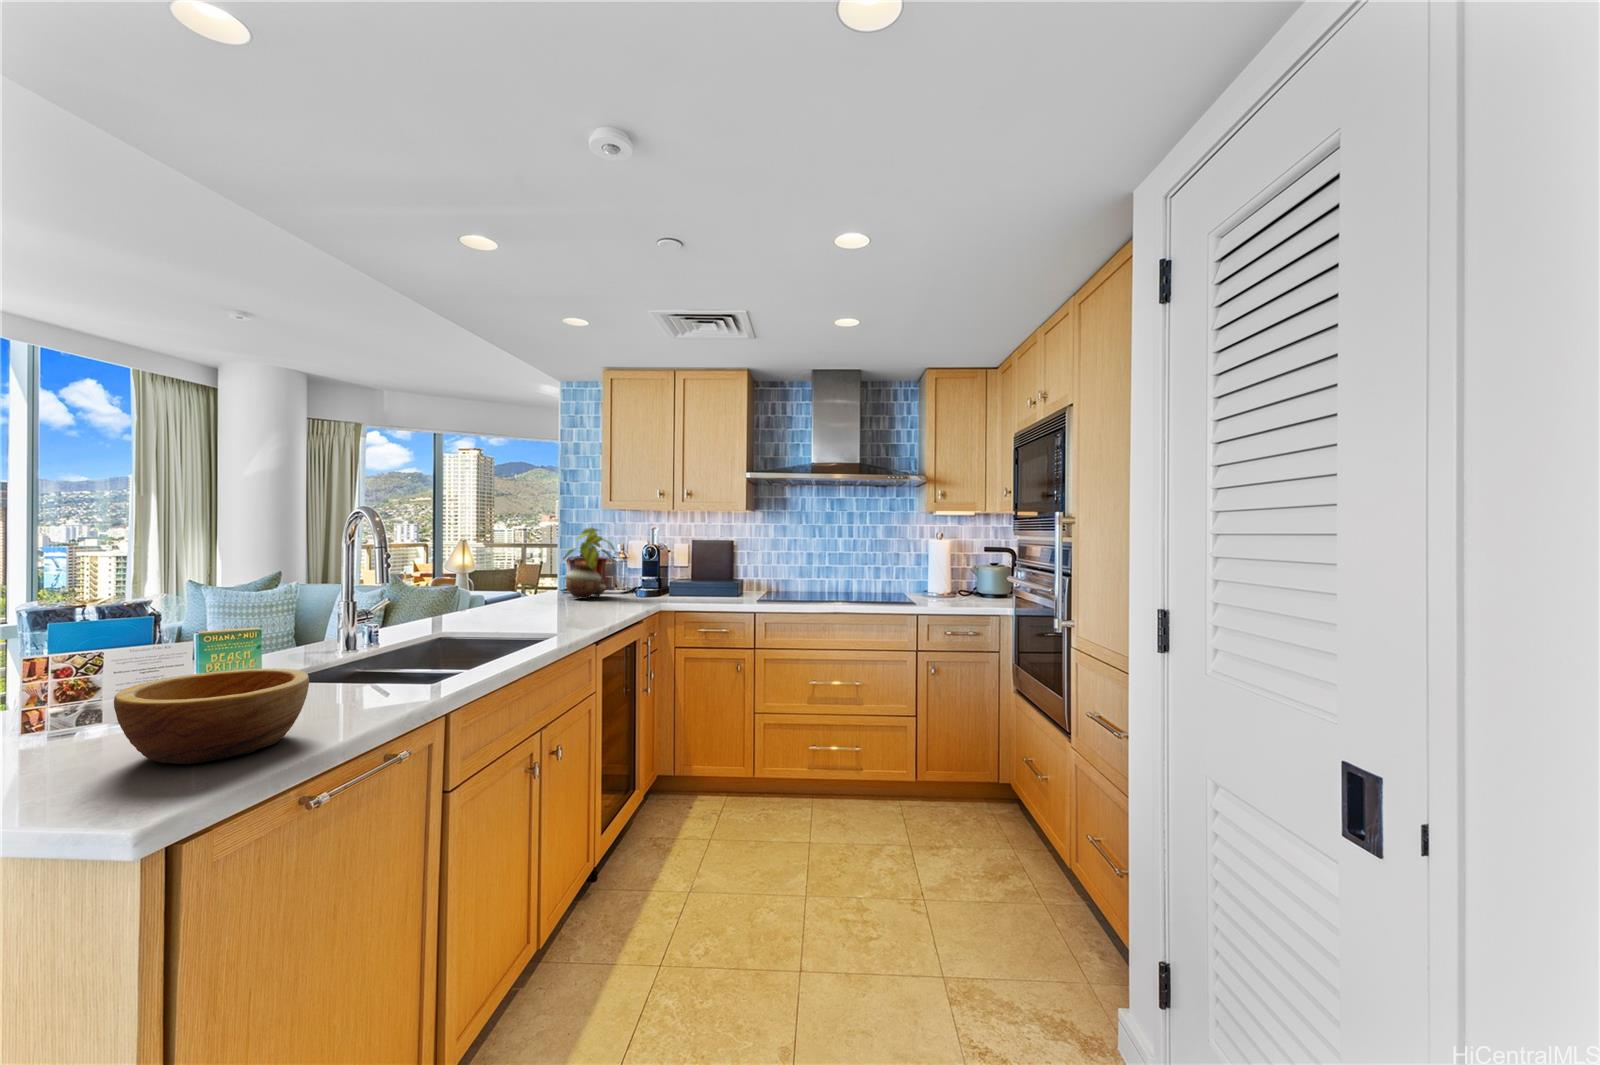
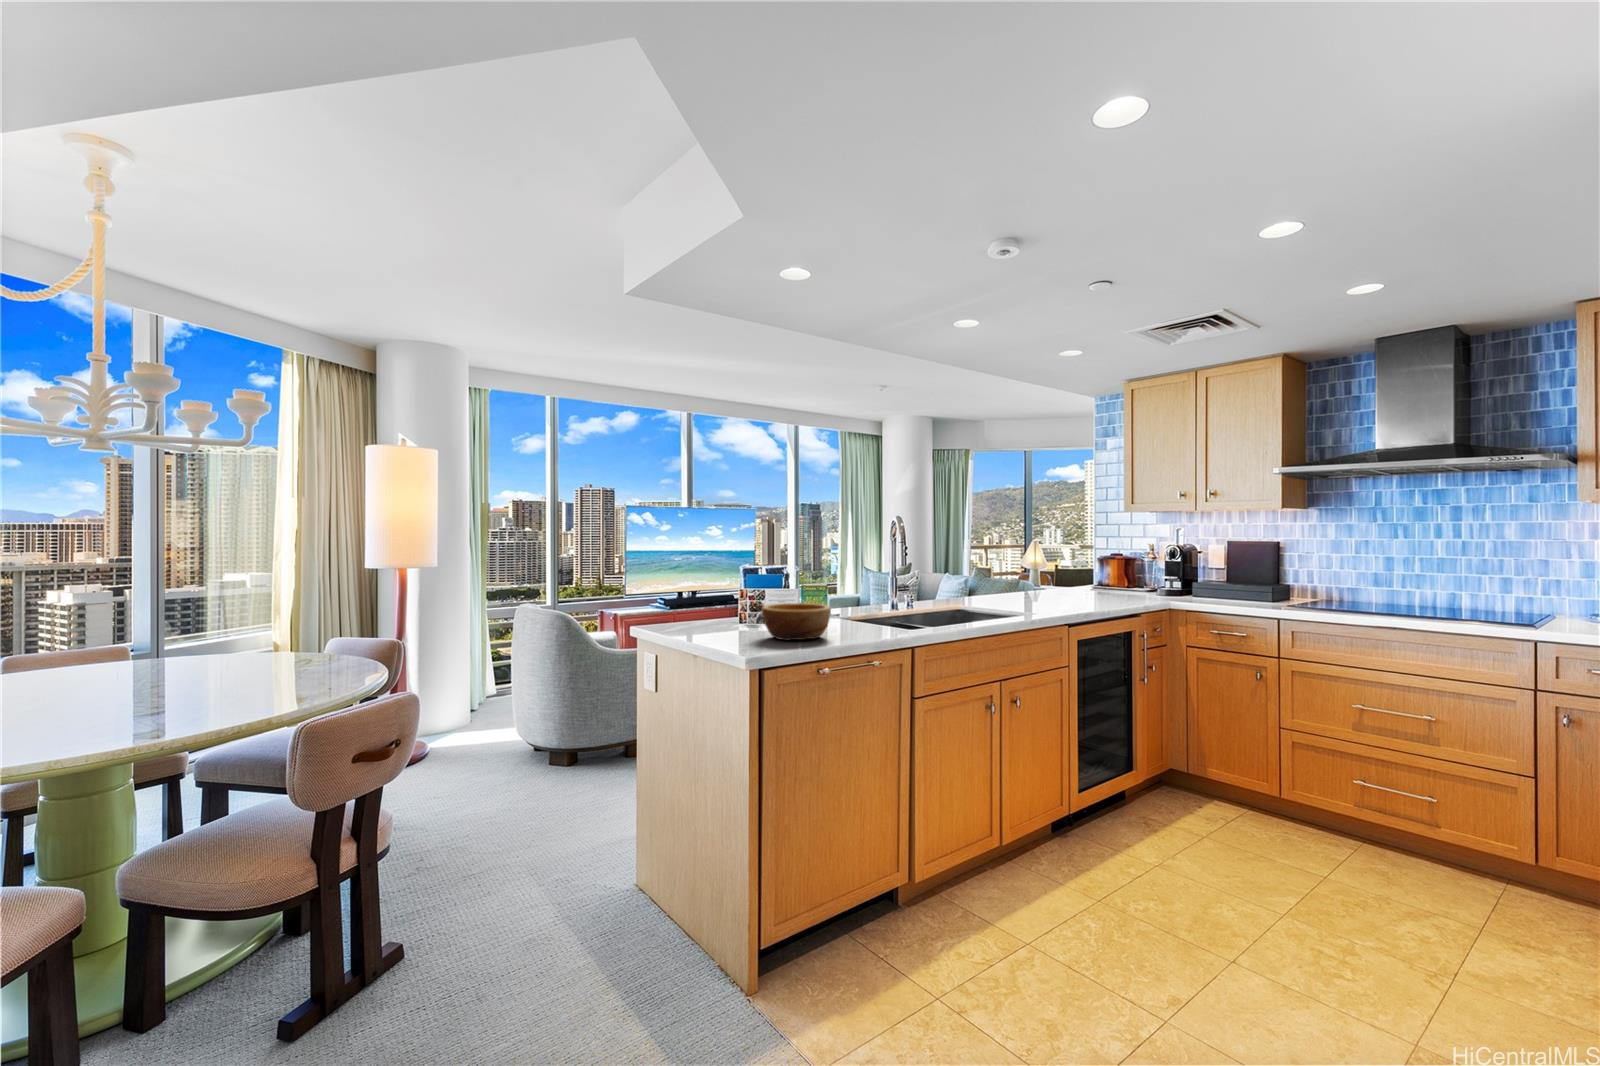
potted plant: present [563,528,616,599] -> none [1075,531,1124,596]

